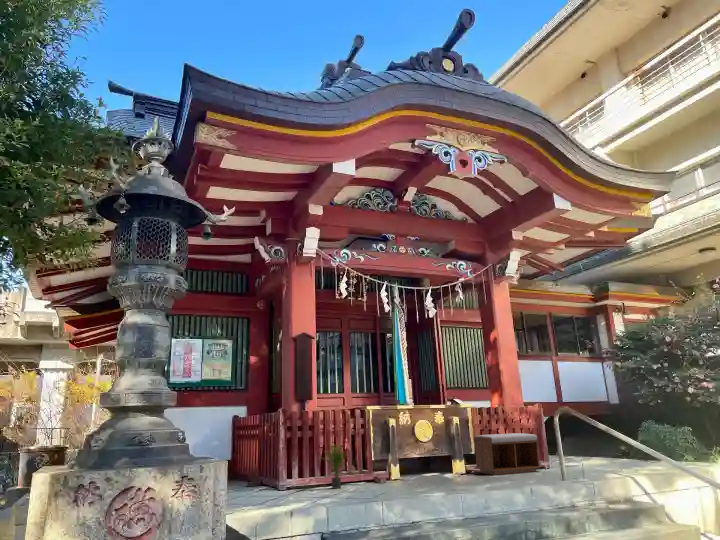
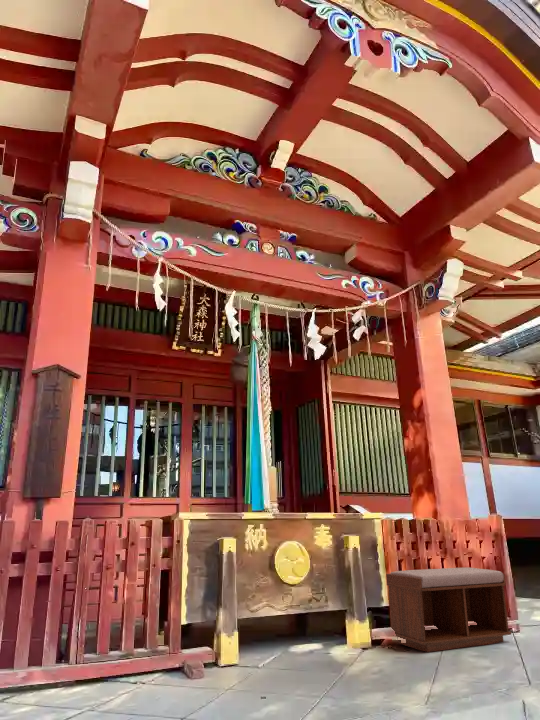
potted plant: present [326,445,344,489] -> none [45,580,123,696]

